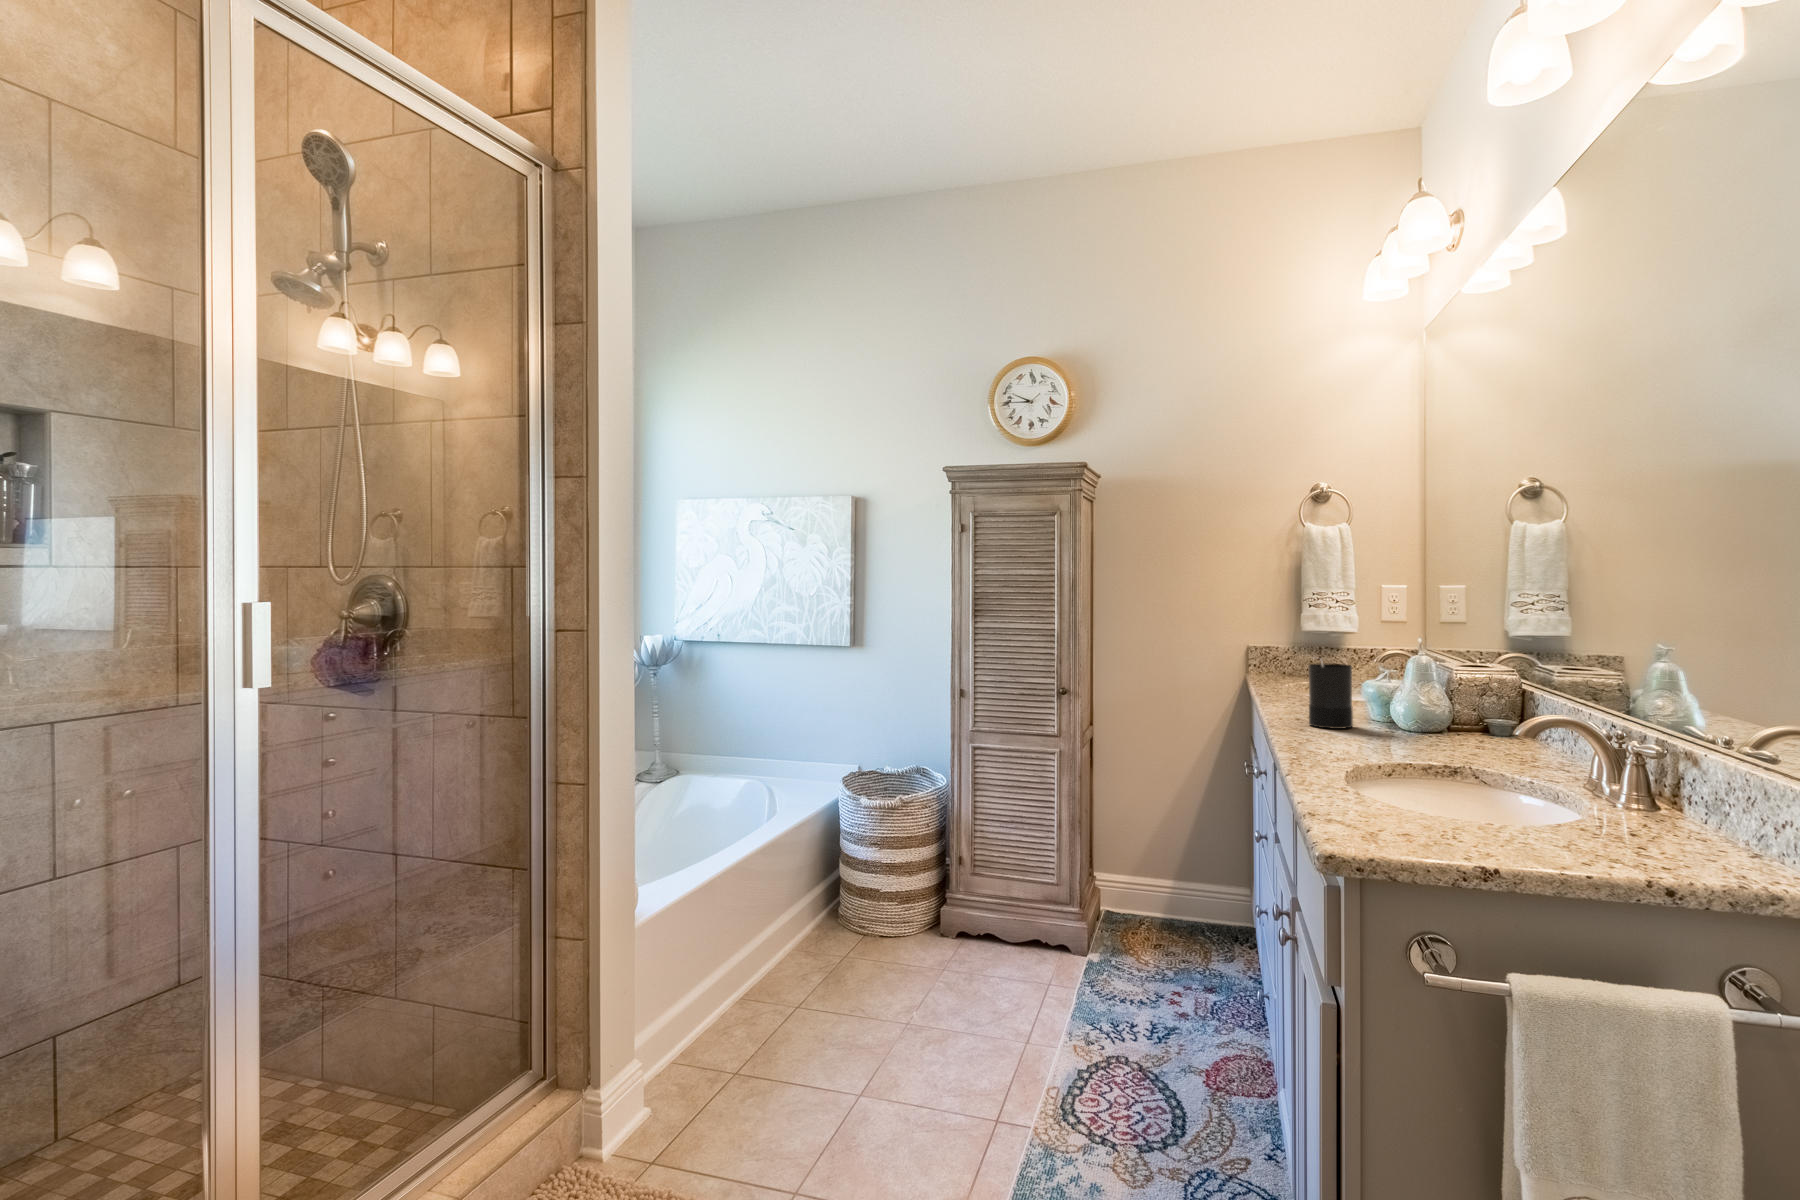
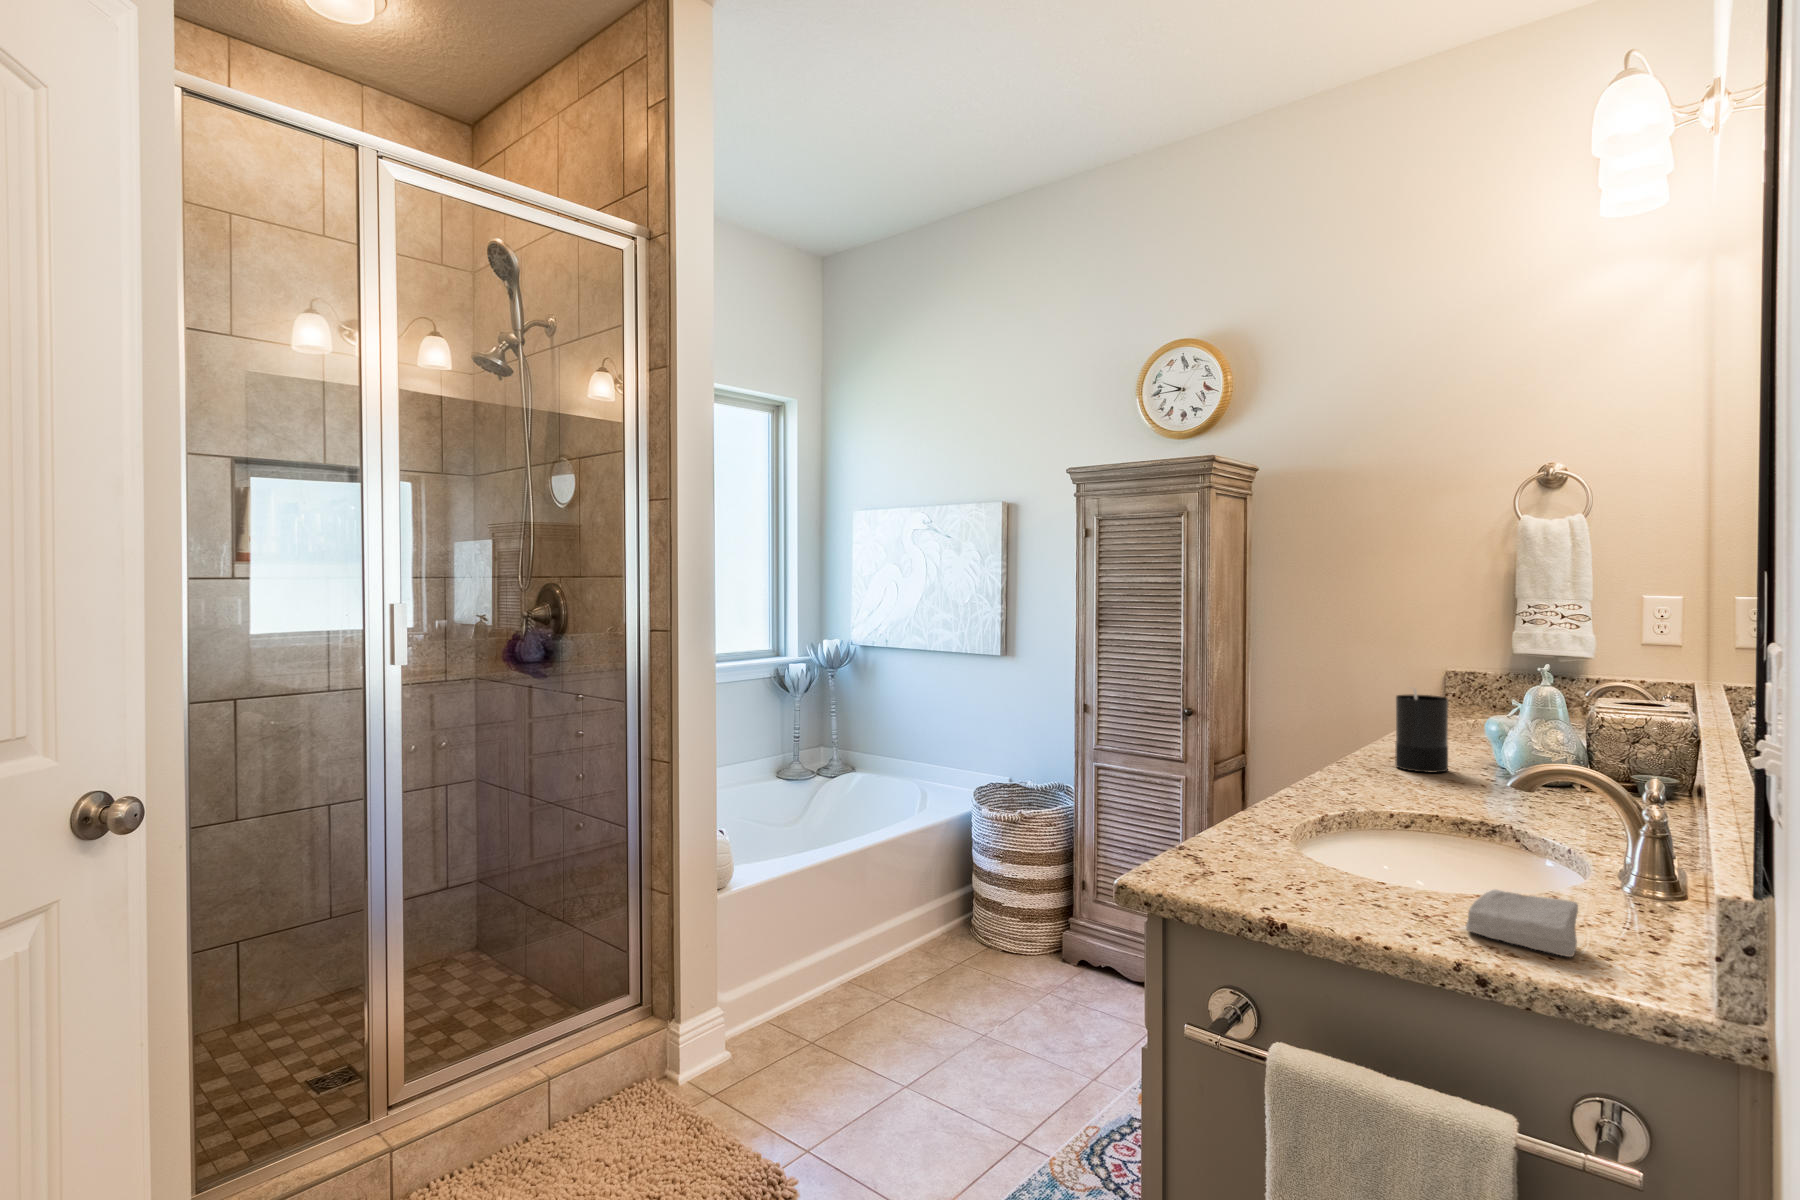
soap bar: none [1596,815,1710,863] -> present [1466,890,1578,957]

